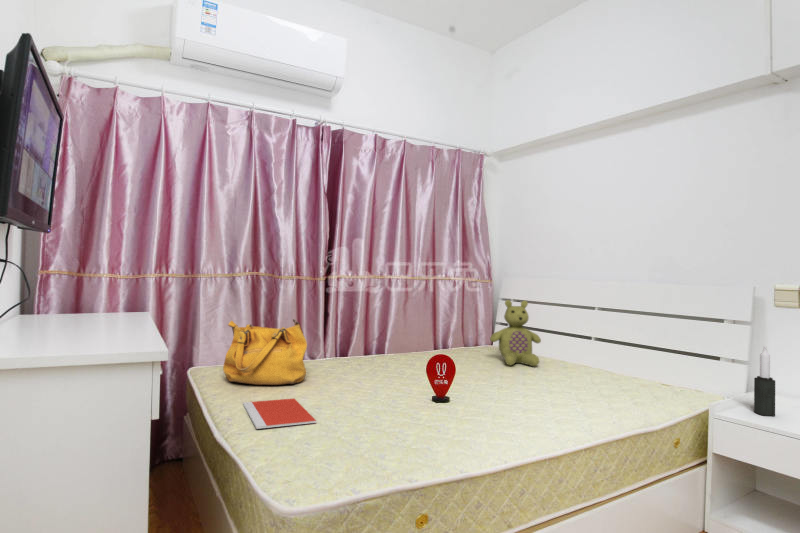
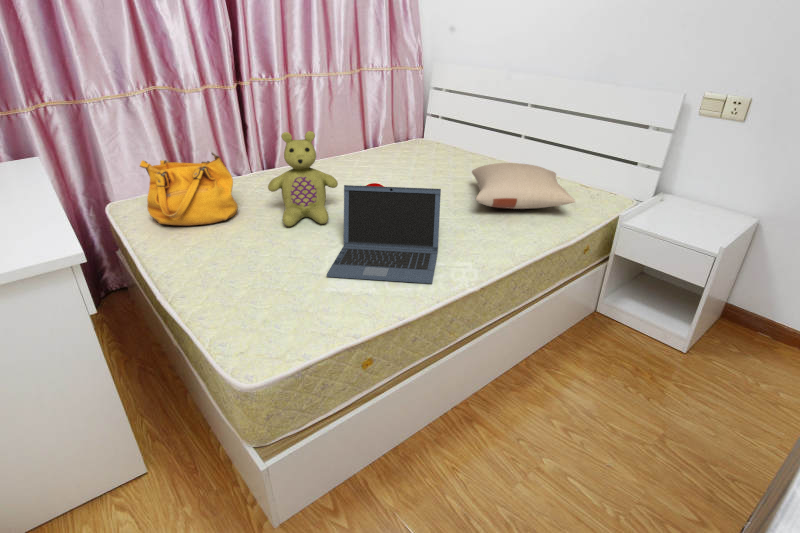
stuffed bear: present [490,300,541,366] -> present [268,131,338,226]
candle: present [754,346,775,416] -> none [649,155,674,216]
laptop: none [385,347,511,448] -> present [327,185,441,283]
pillow: none [543,352,662,397] -> present [472,163,575,209]
notebook: present [243,399,317,429] -> none [181,241,261,288]

